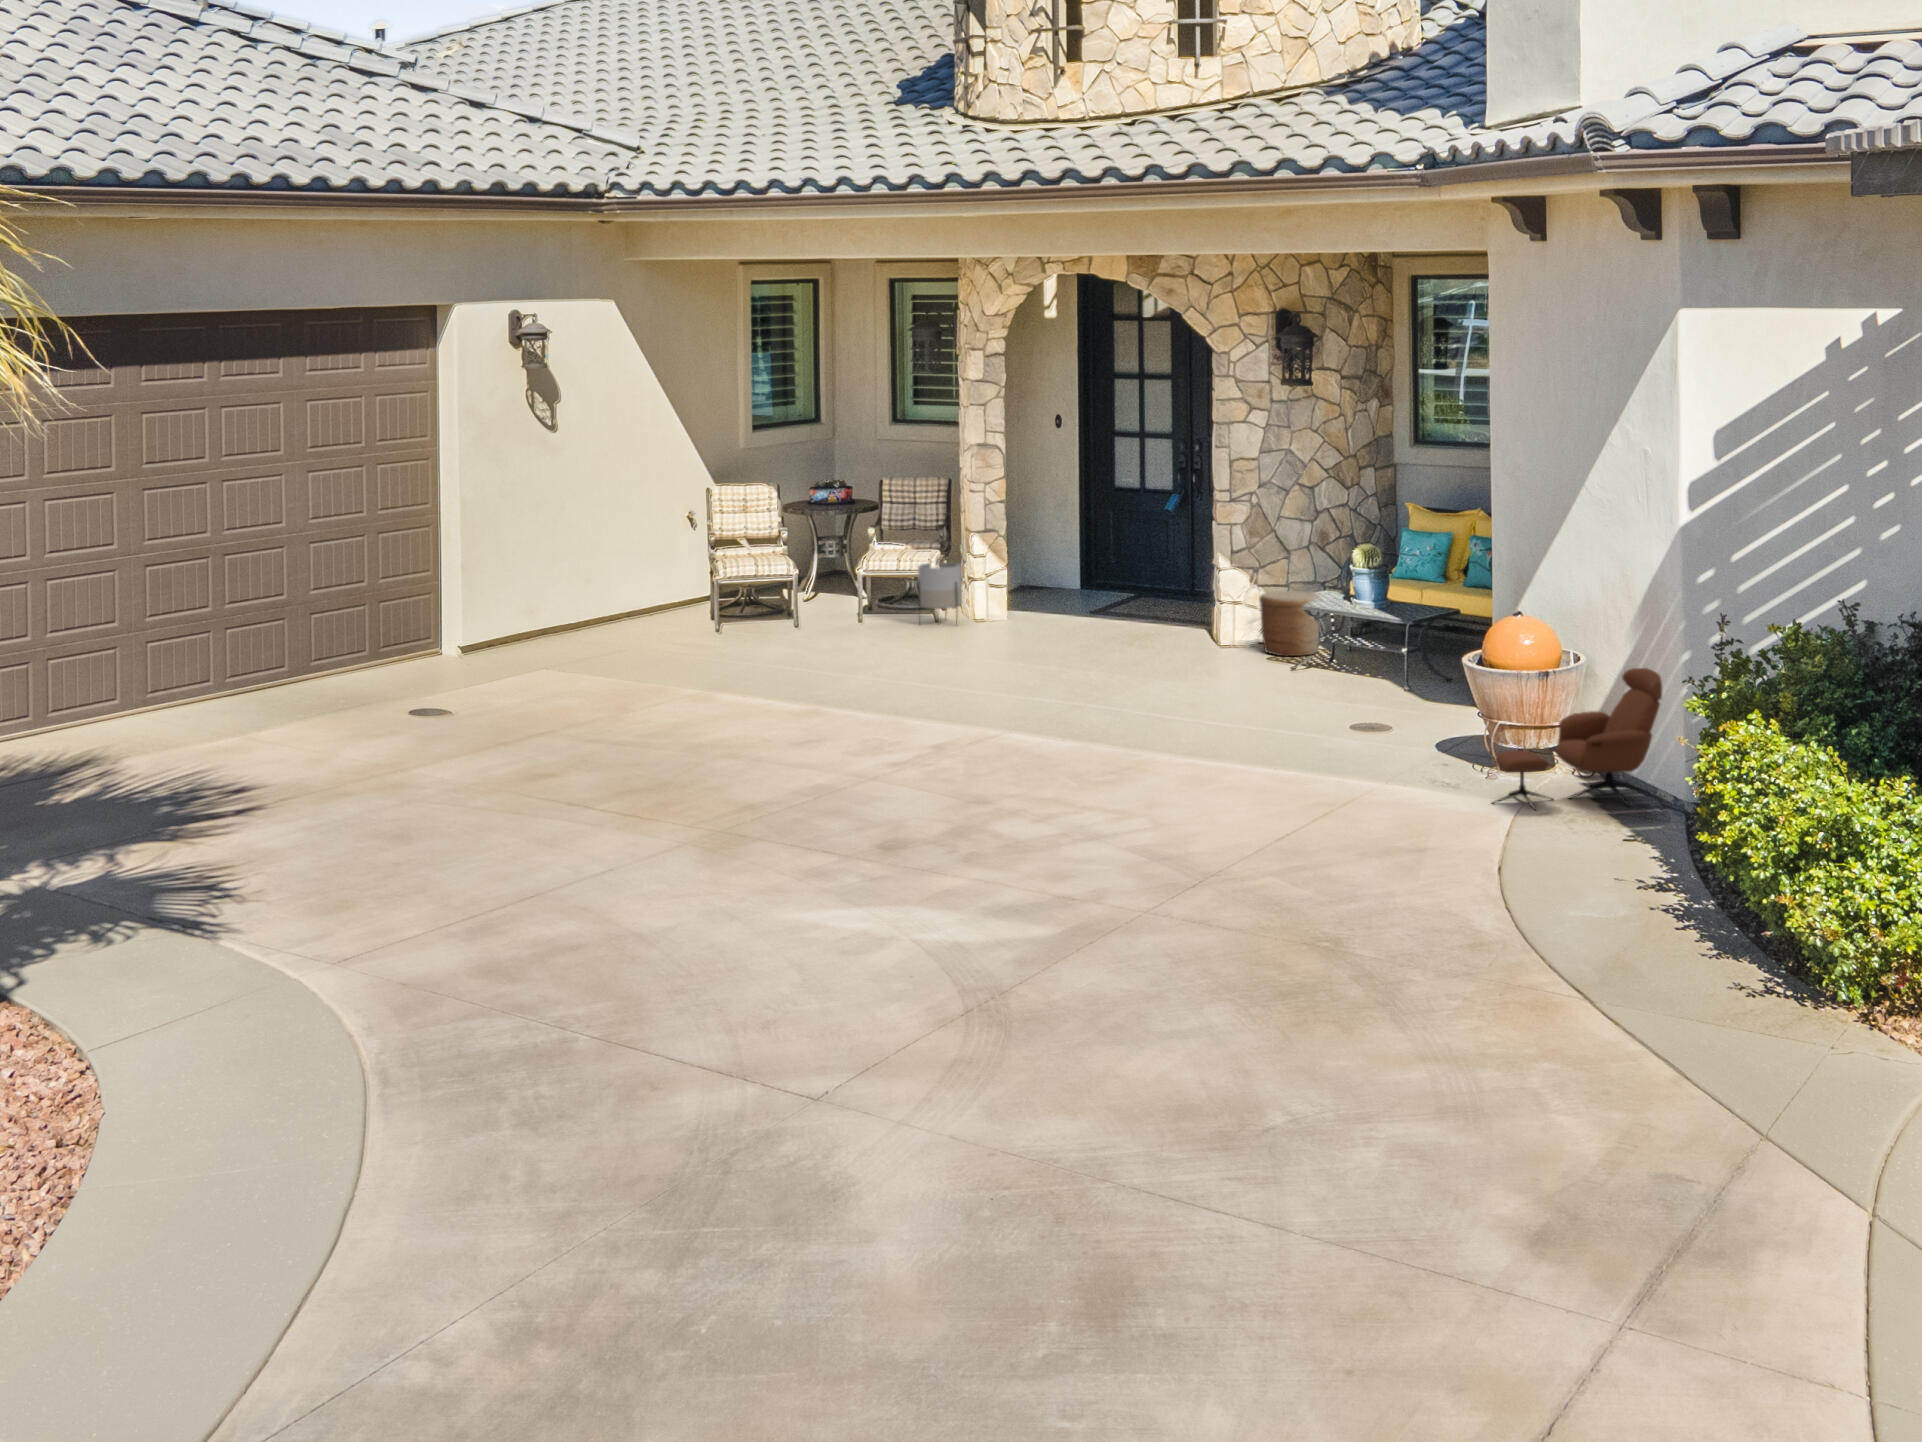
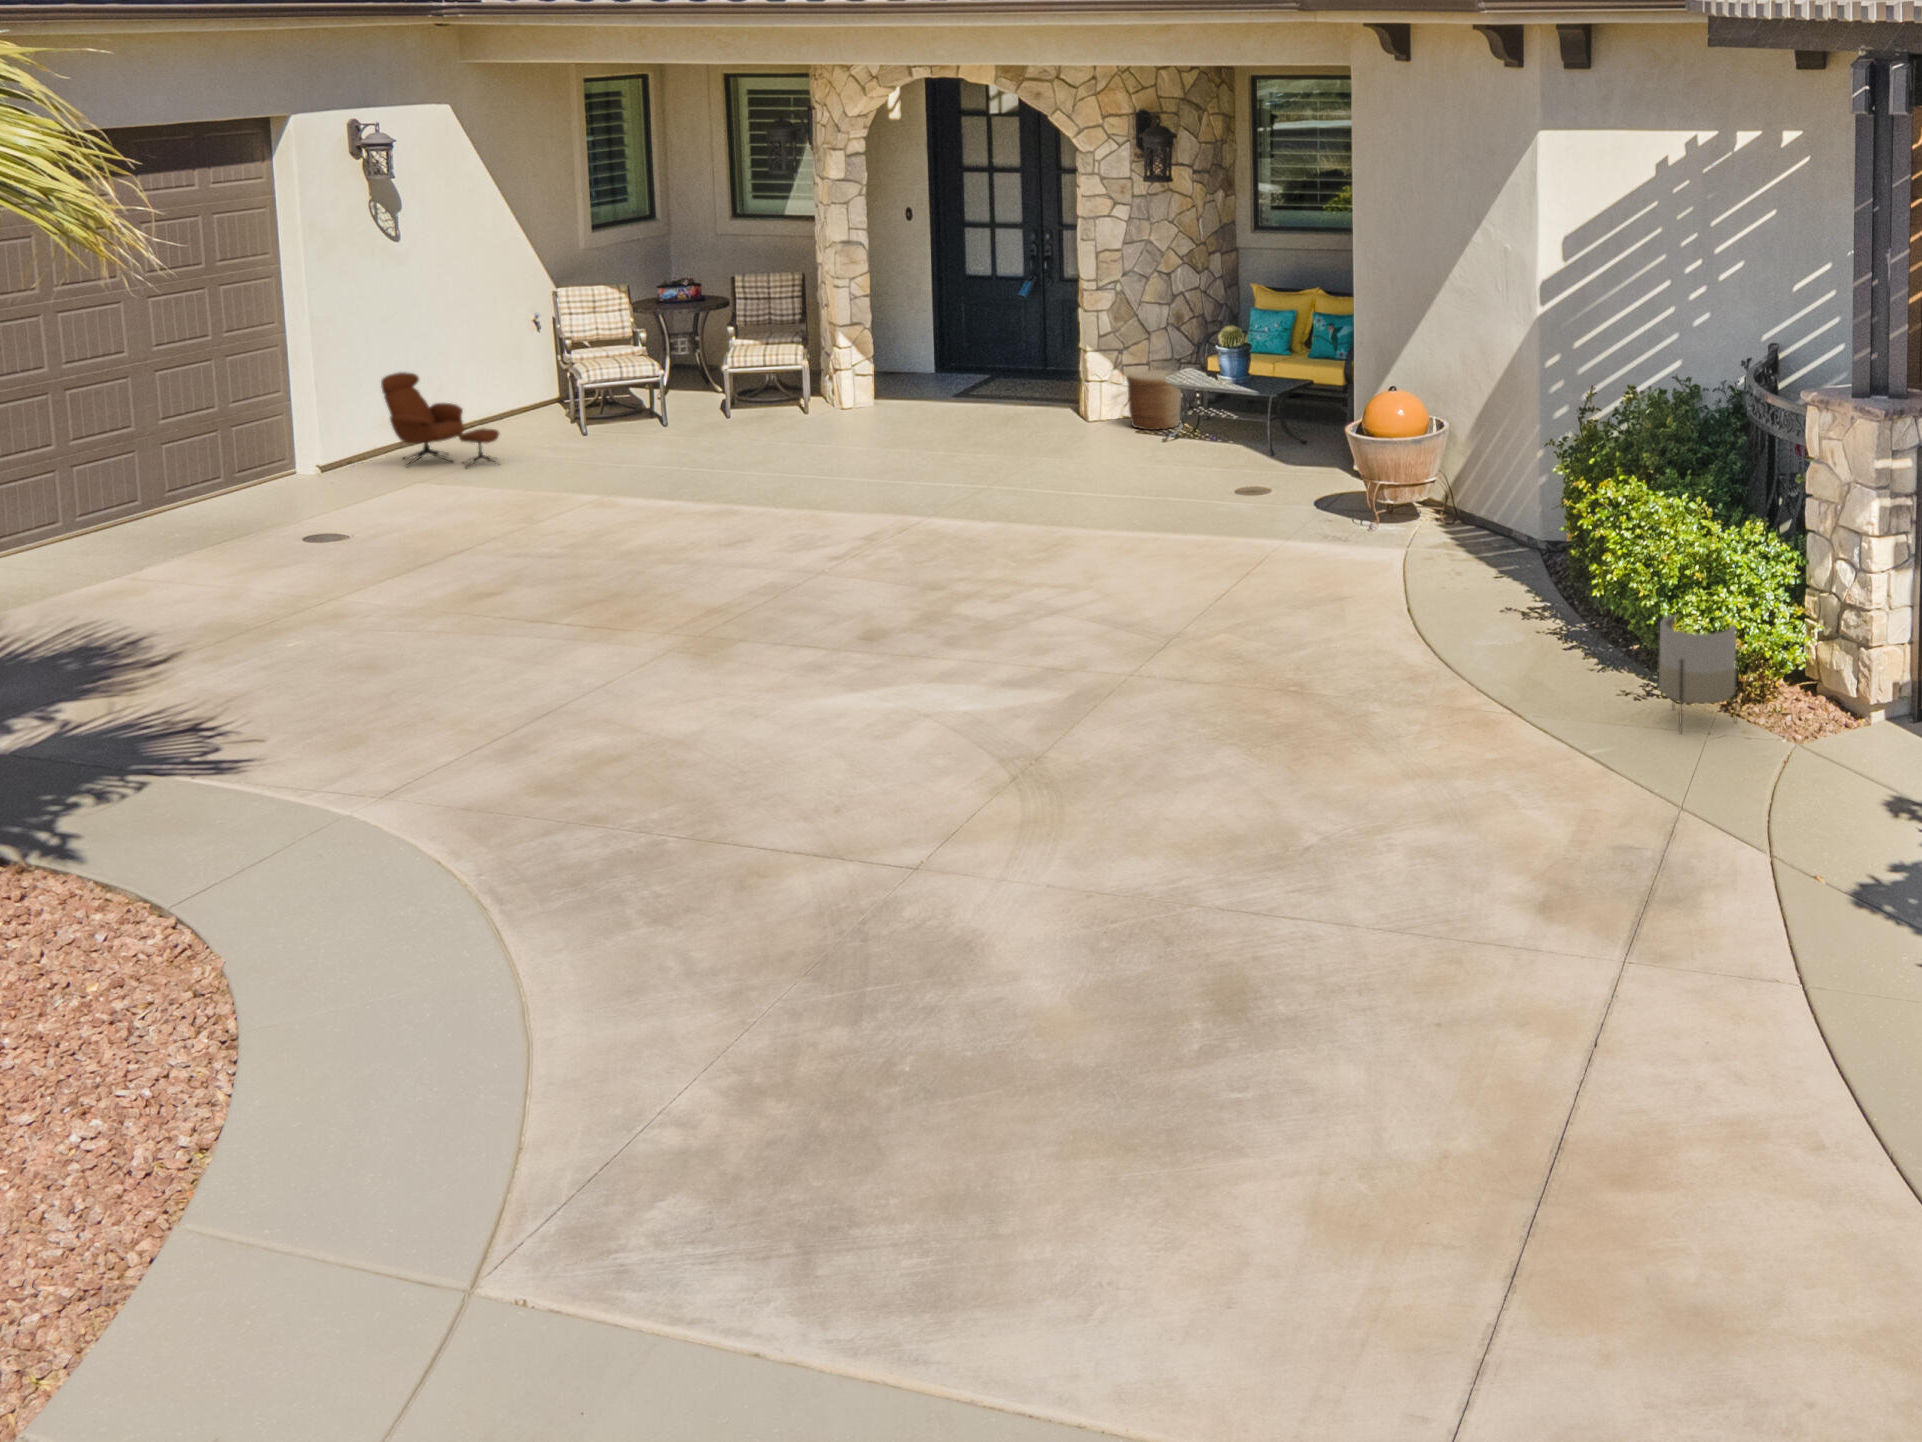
planter: present [918,562,962,615] -> present [1659,615,1738,733]
lounge chair: present [1491,668,1662,808] -> present [381,372,500,465]

